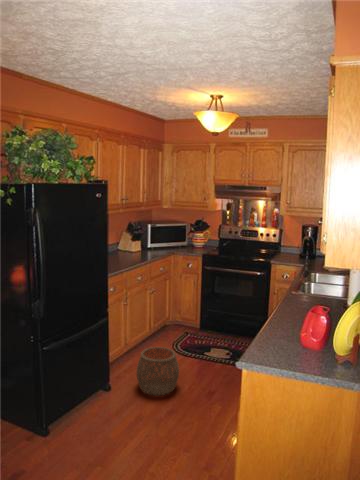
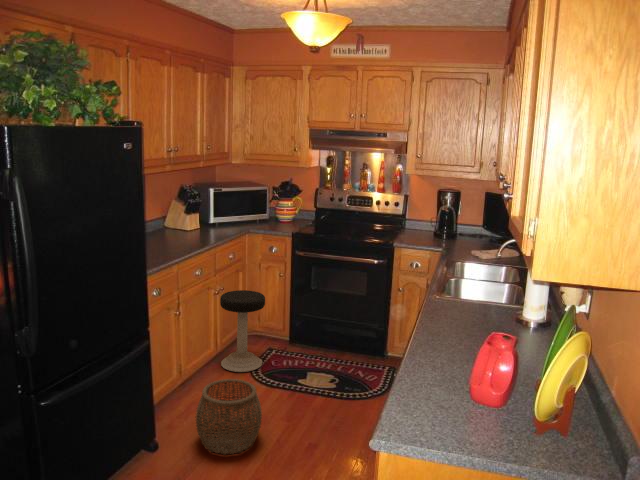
stool: none [154,292,184,346] -> present [220,290,265,372]

